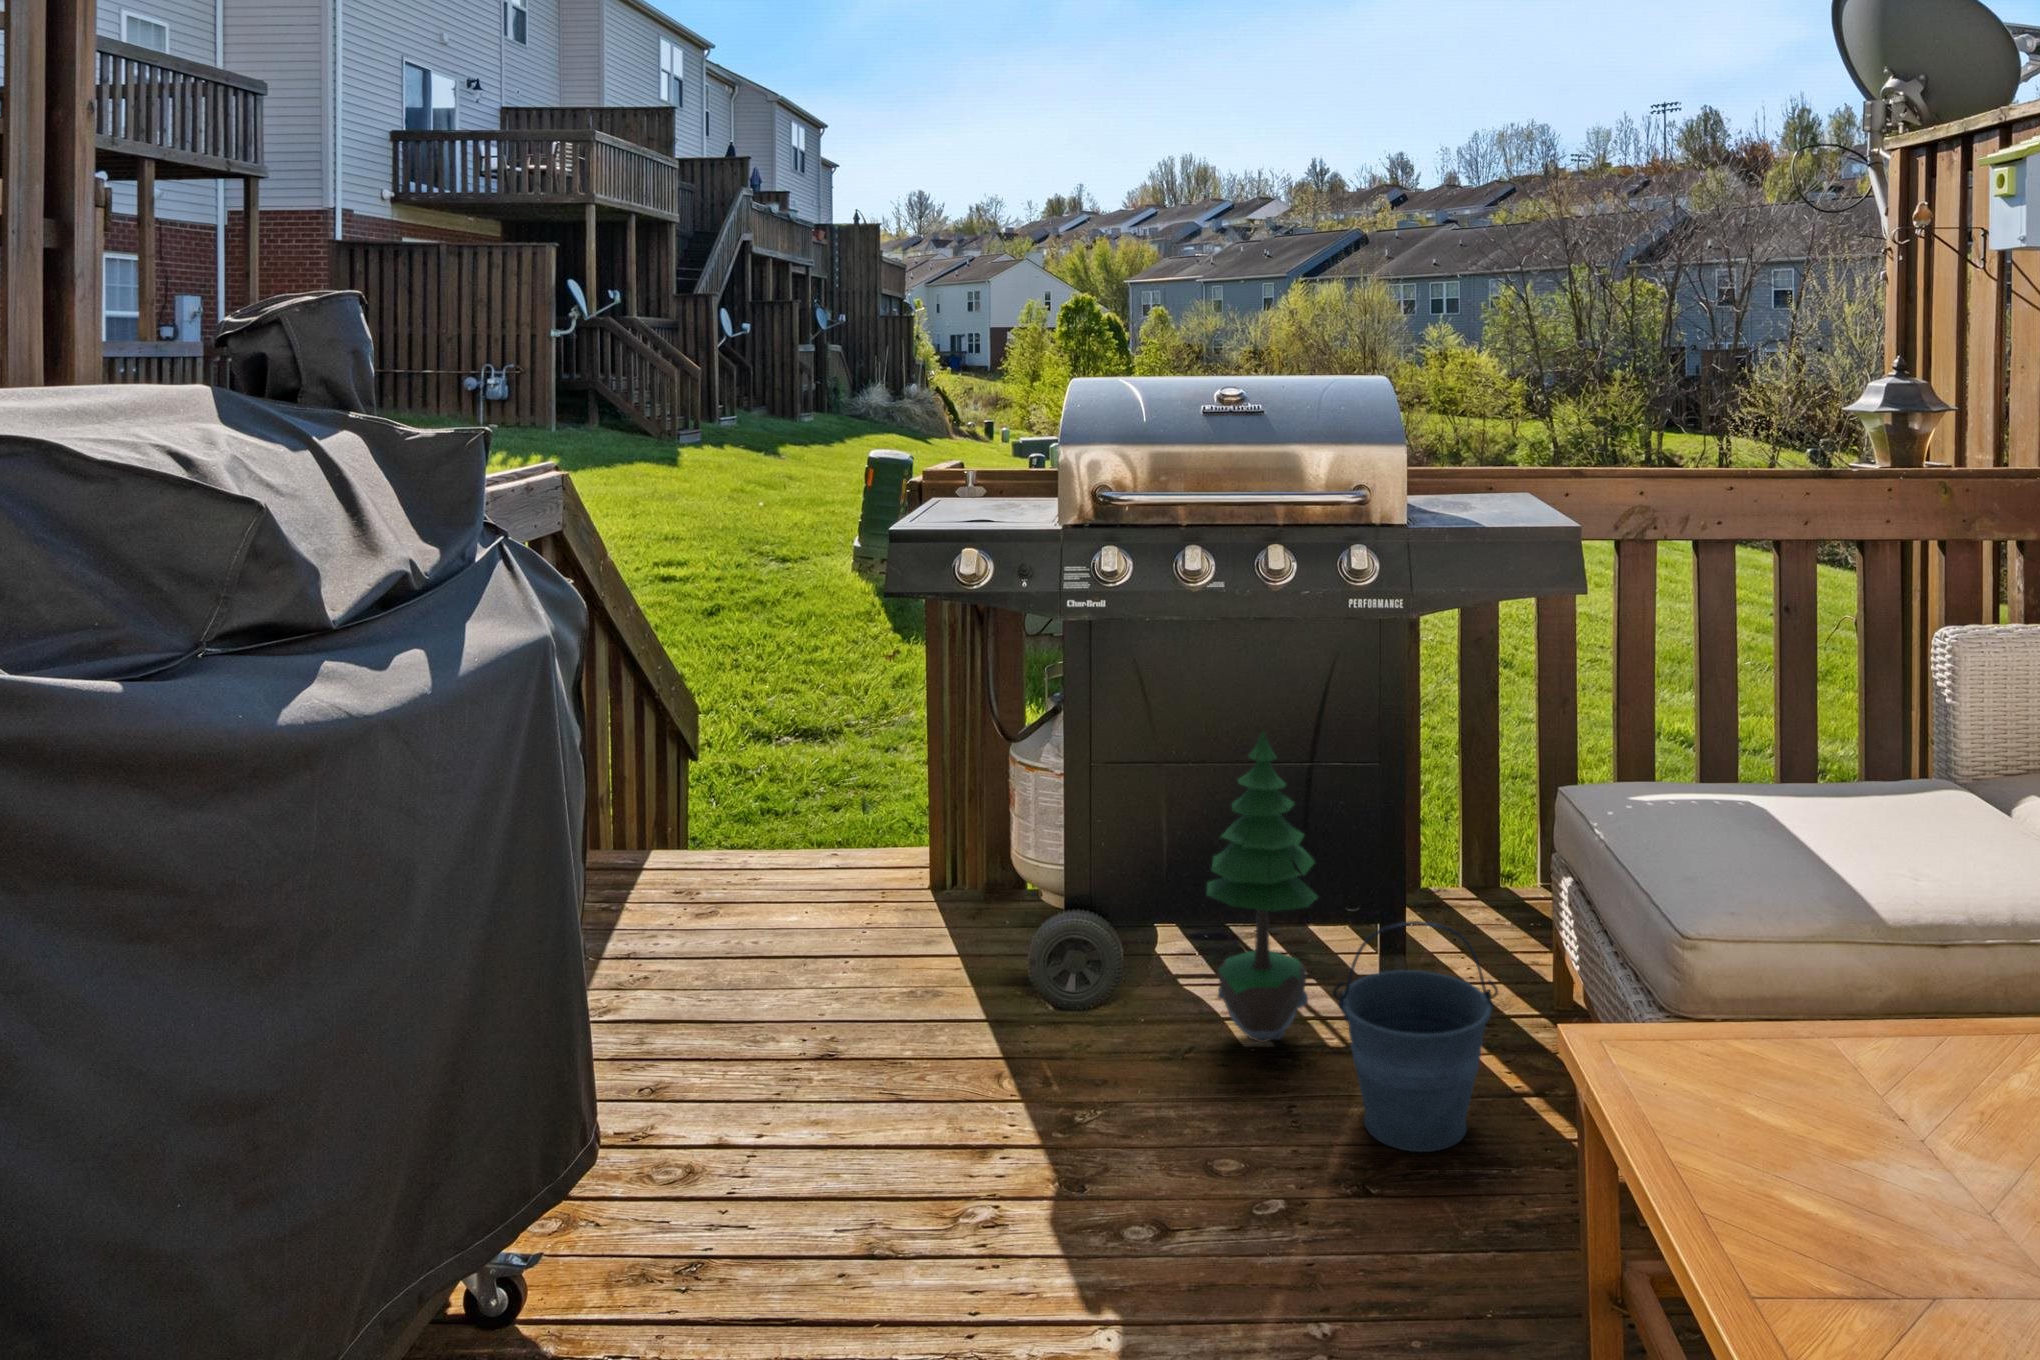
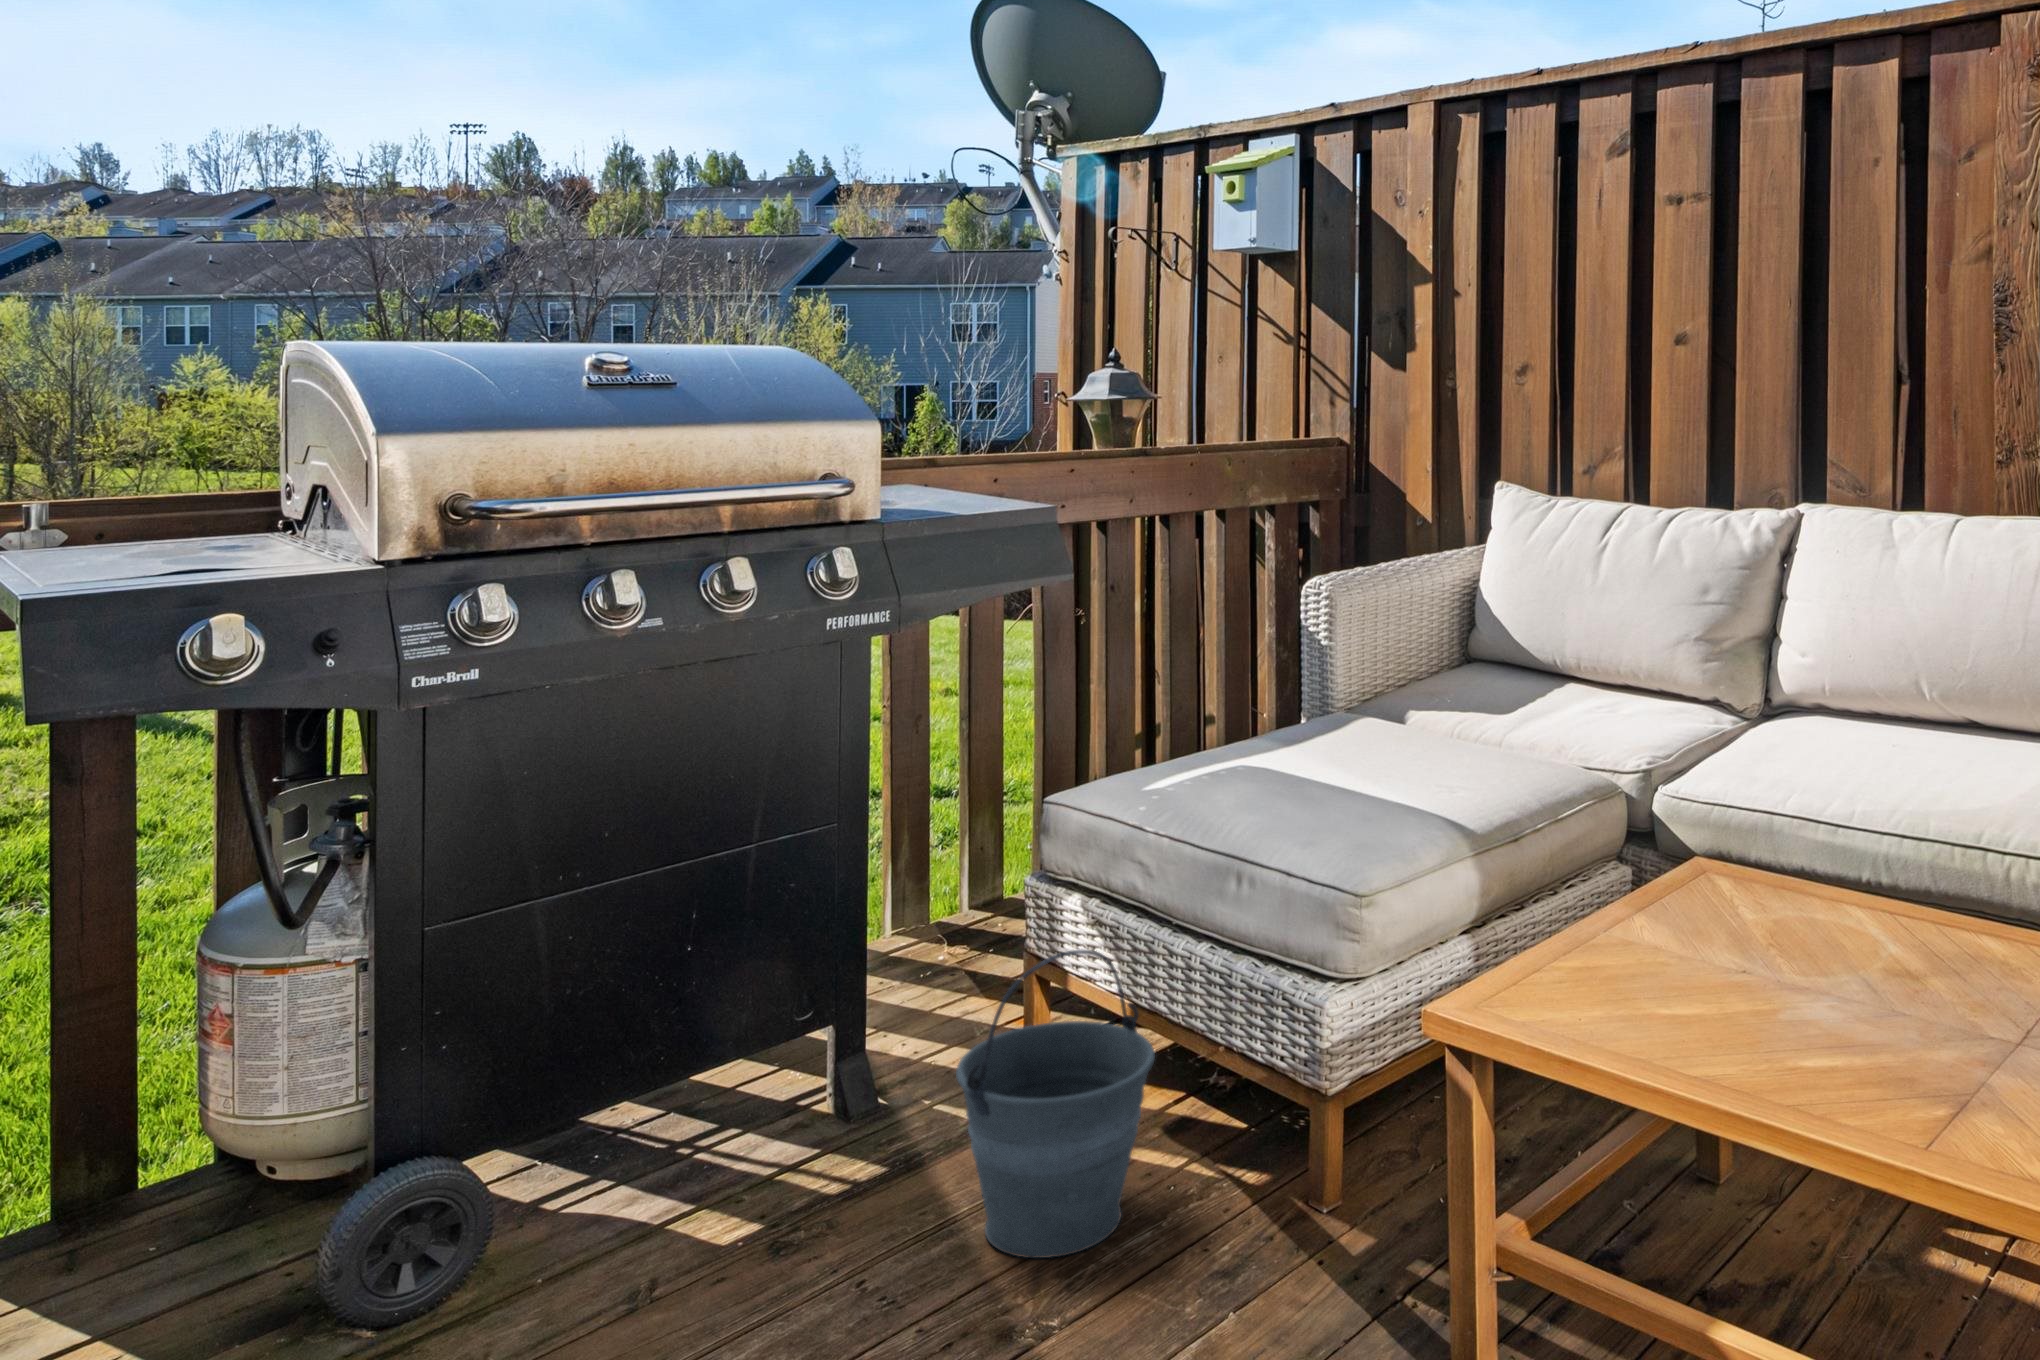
potted tree: present [1207,732,1318,1043] -> none [663,761,845,1226]

